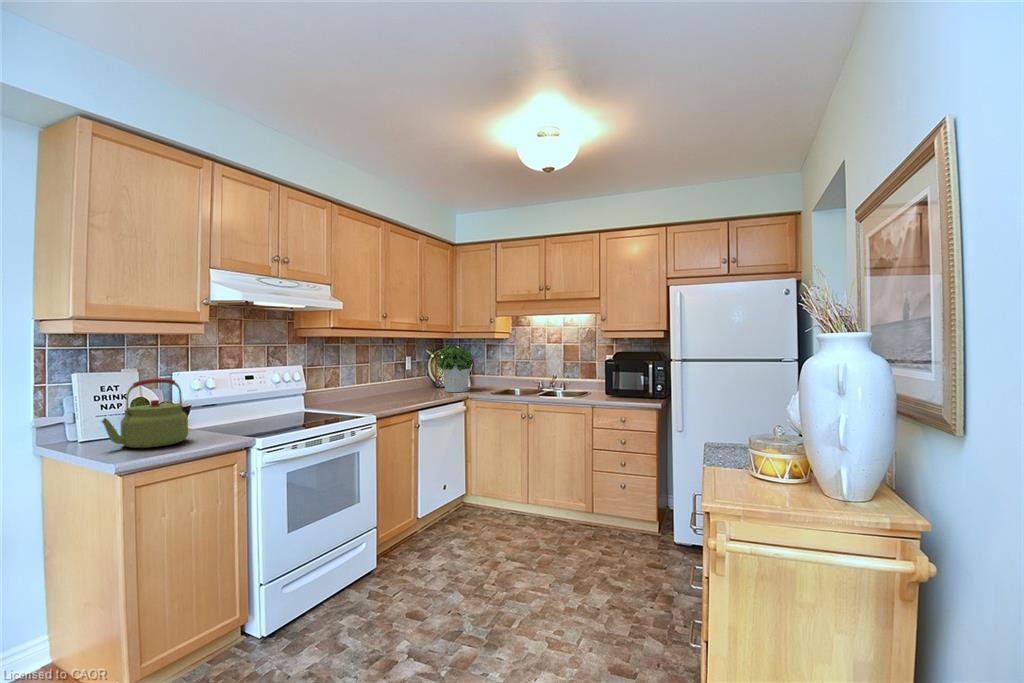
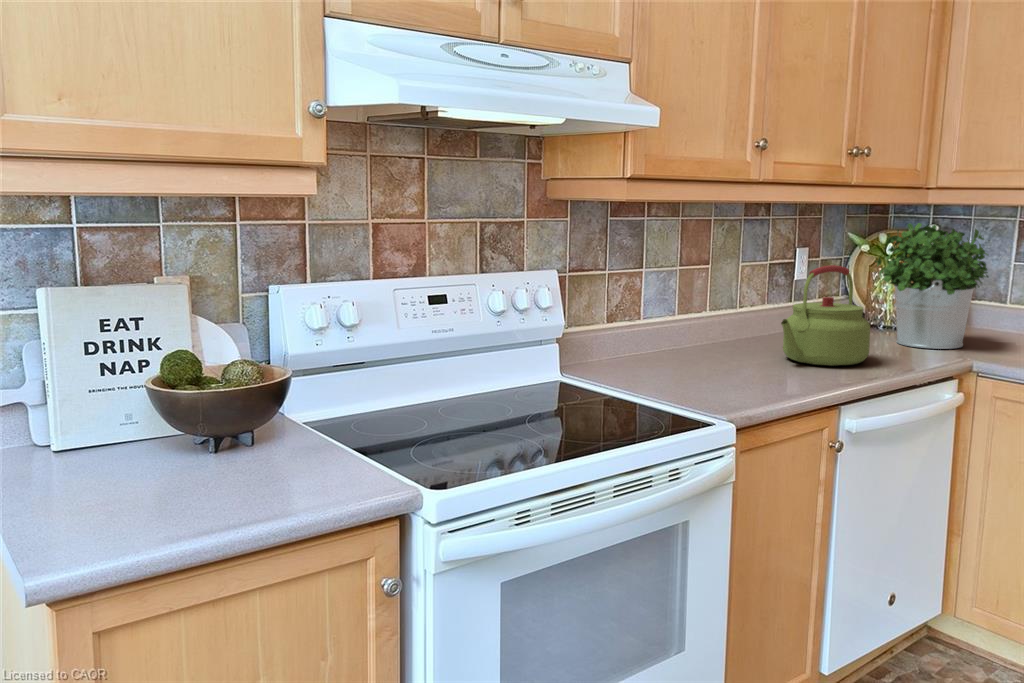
kettle: present [101,379,188,448] -> present [781,265,870,366]

